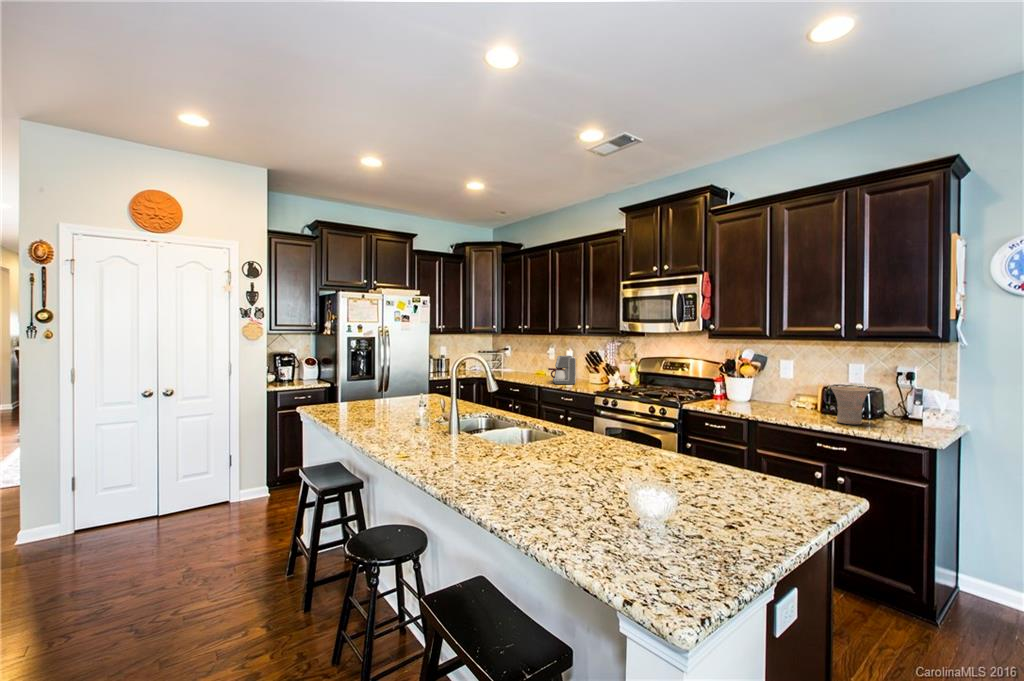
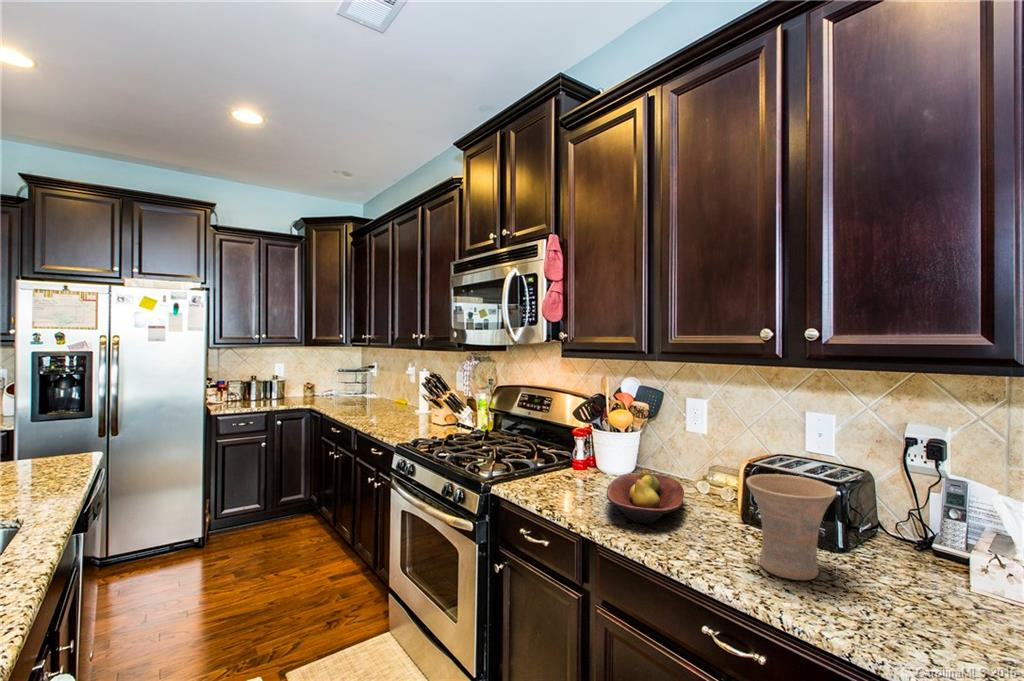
coffee maker: present [548,356,576,384] -> none [364,379,408,426]
fruit bowl: none [751,393,793,414] -> present [607,470,684,523]

